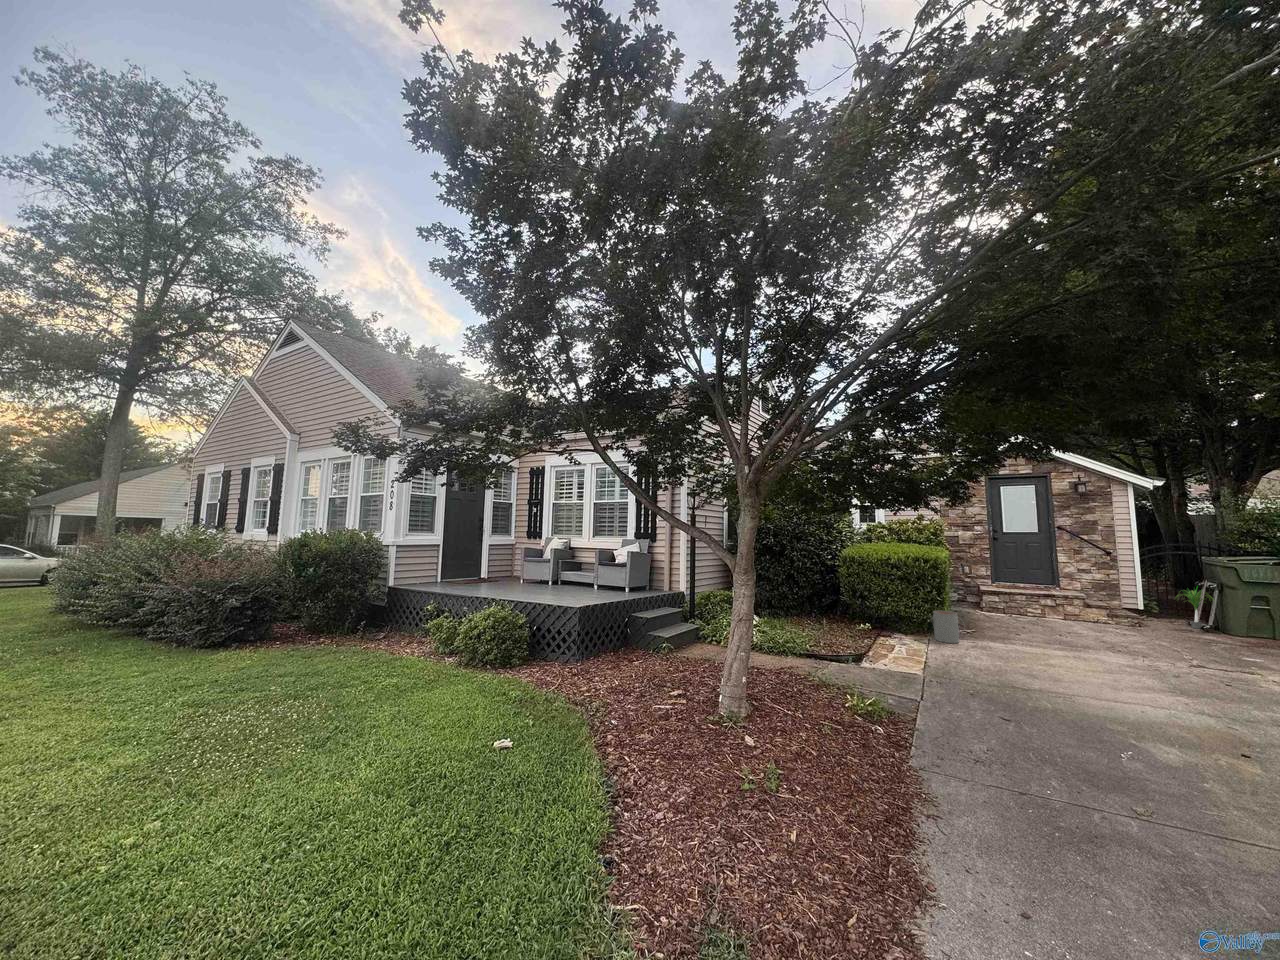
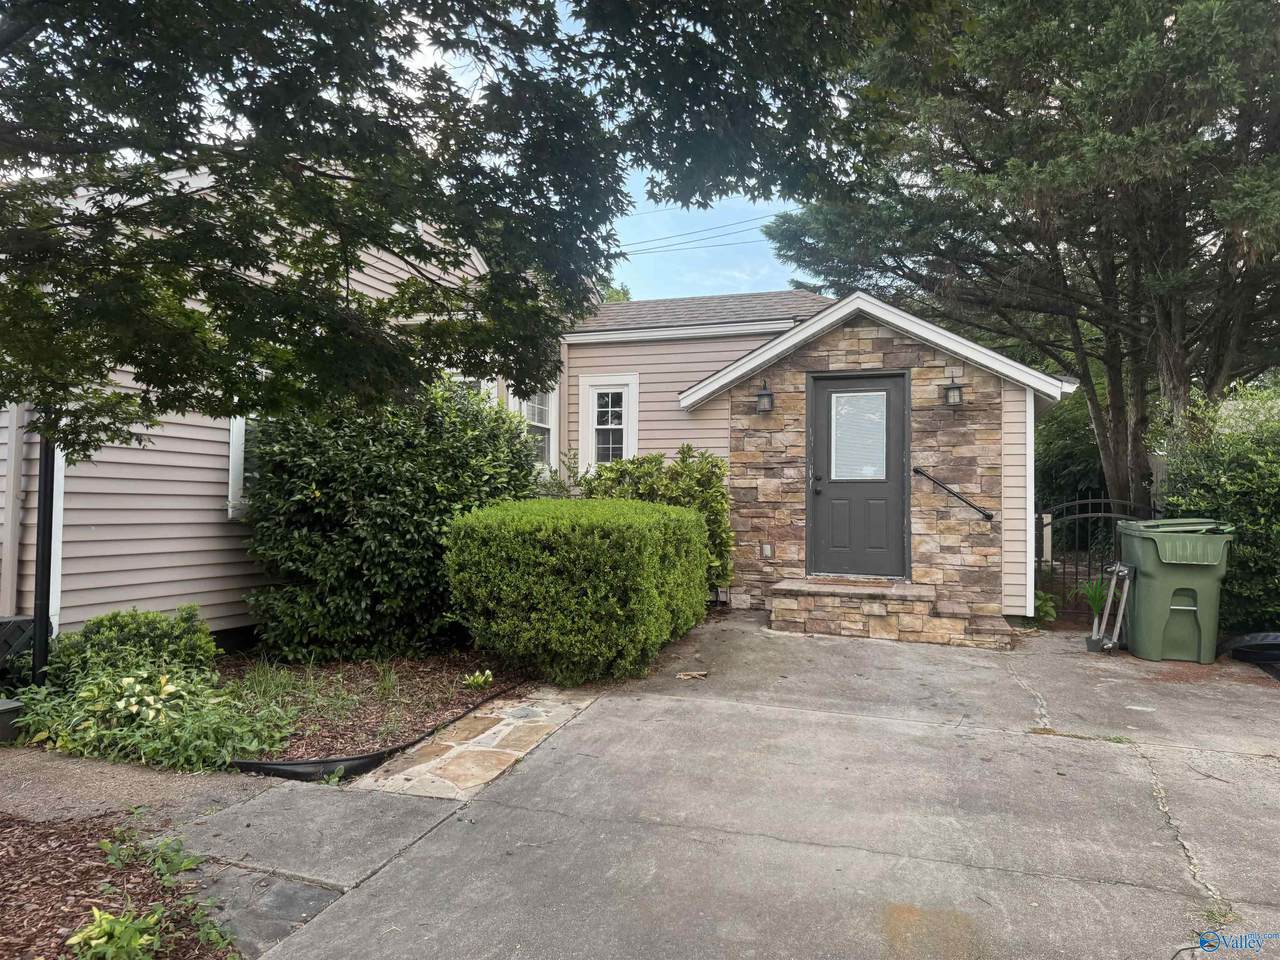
bucket: present [933,611,959,643] -> none [553,638,621,712]

